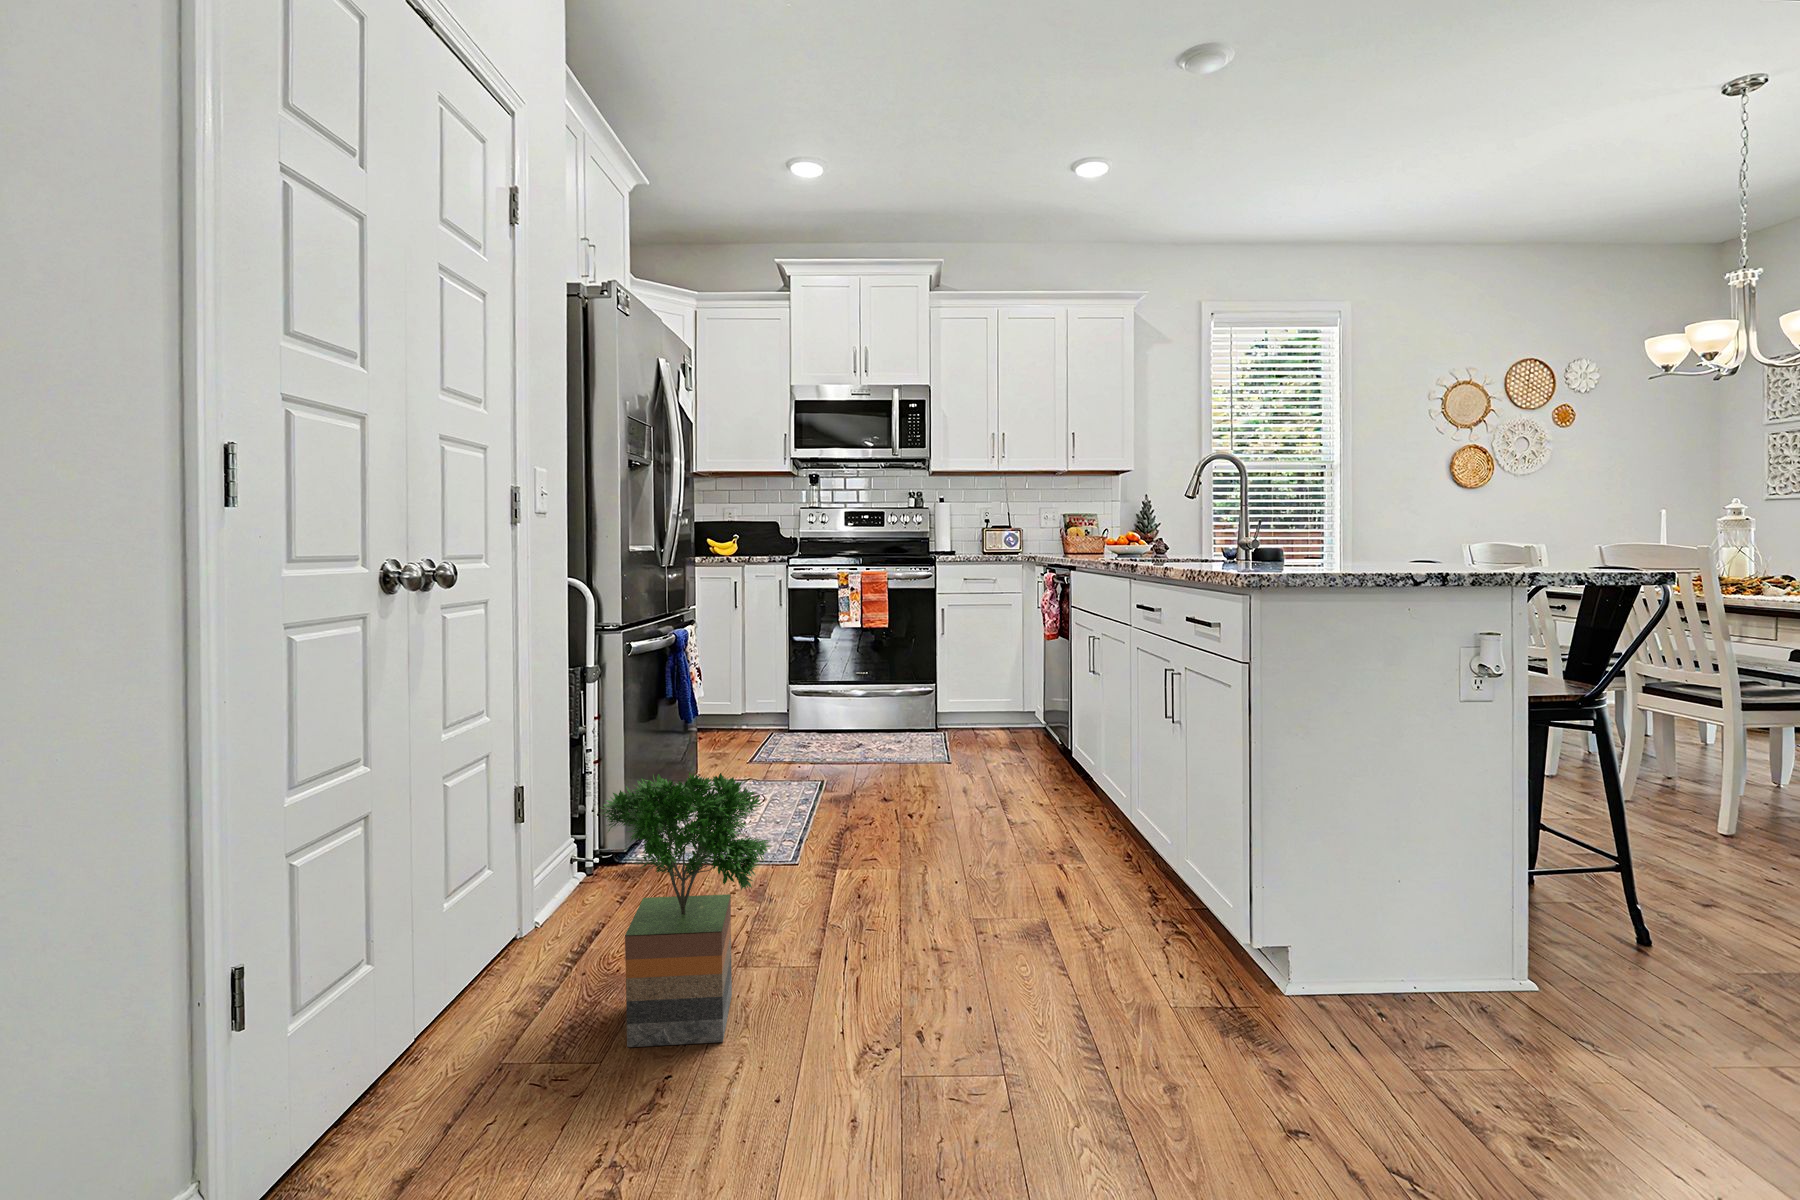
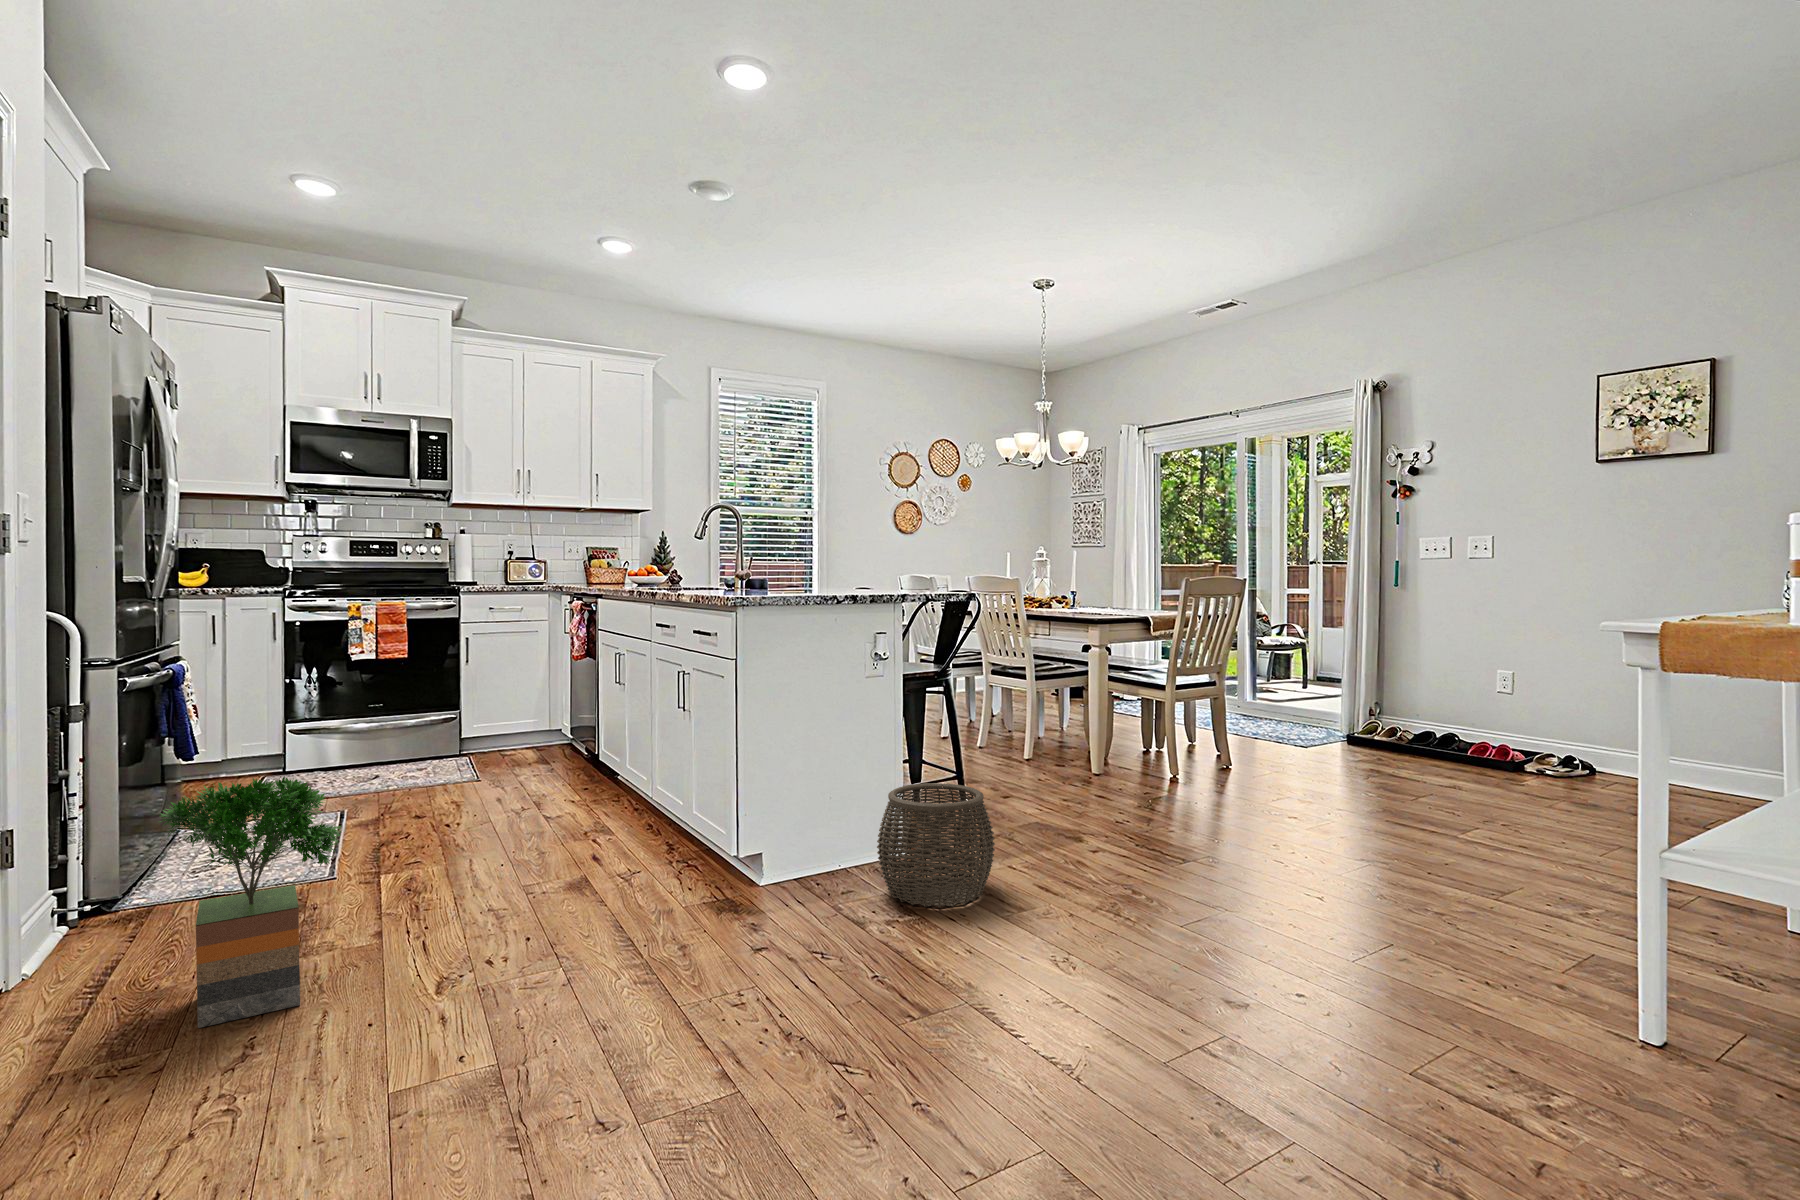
woven basket: none [1480,881,1727,1115] -> present [877,783,995,908]

